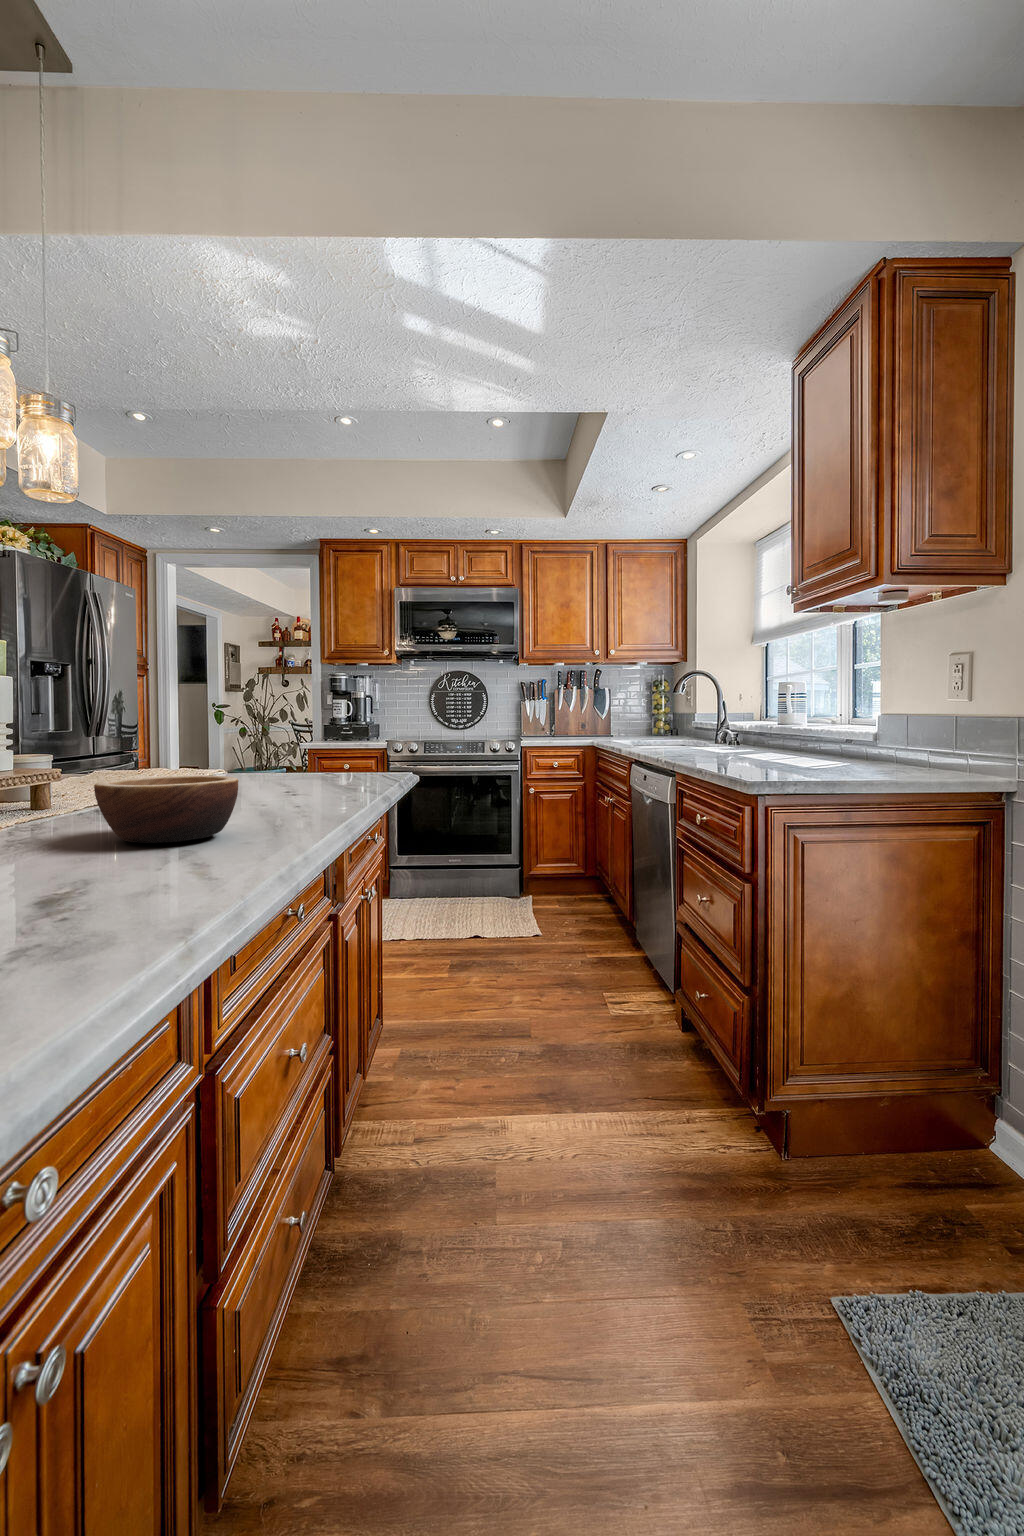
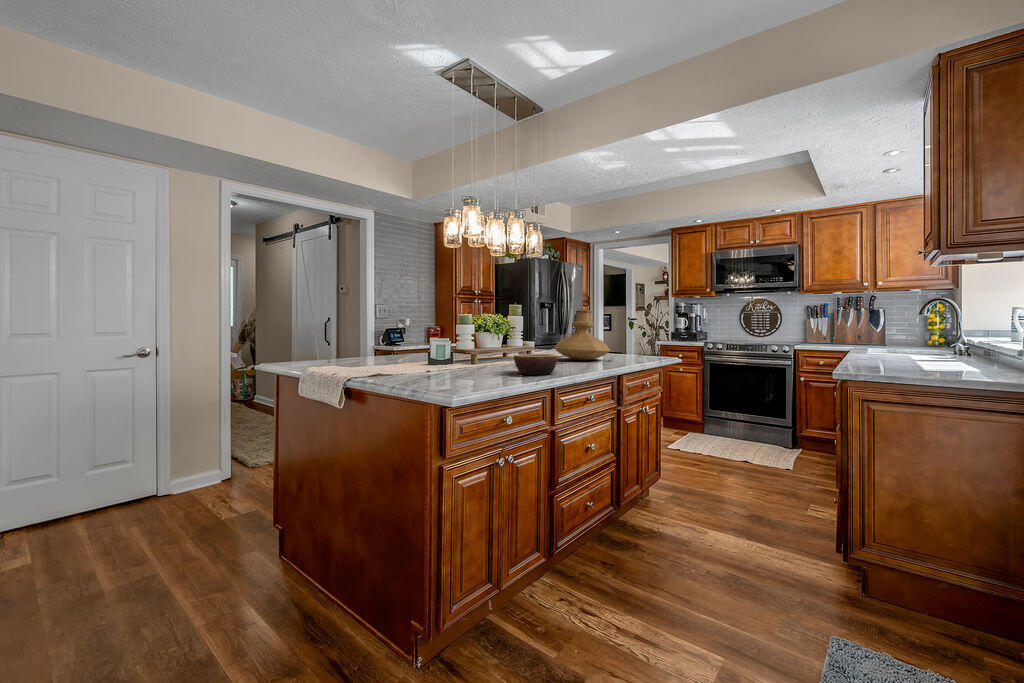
vase: none [154,667,295,785] -> present [554,310,610,360]

